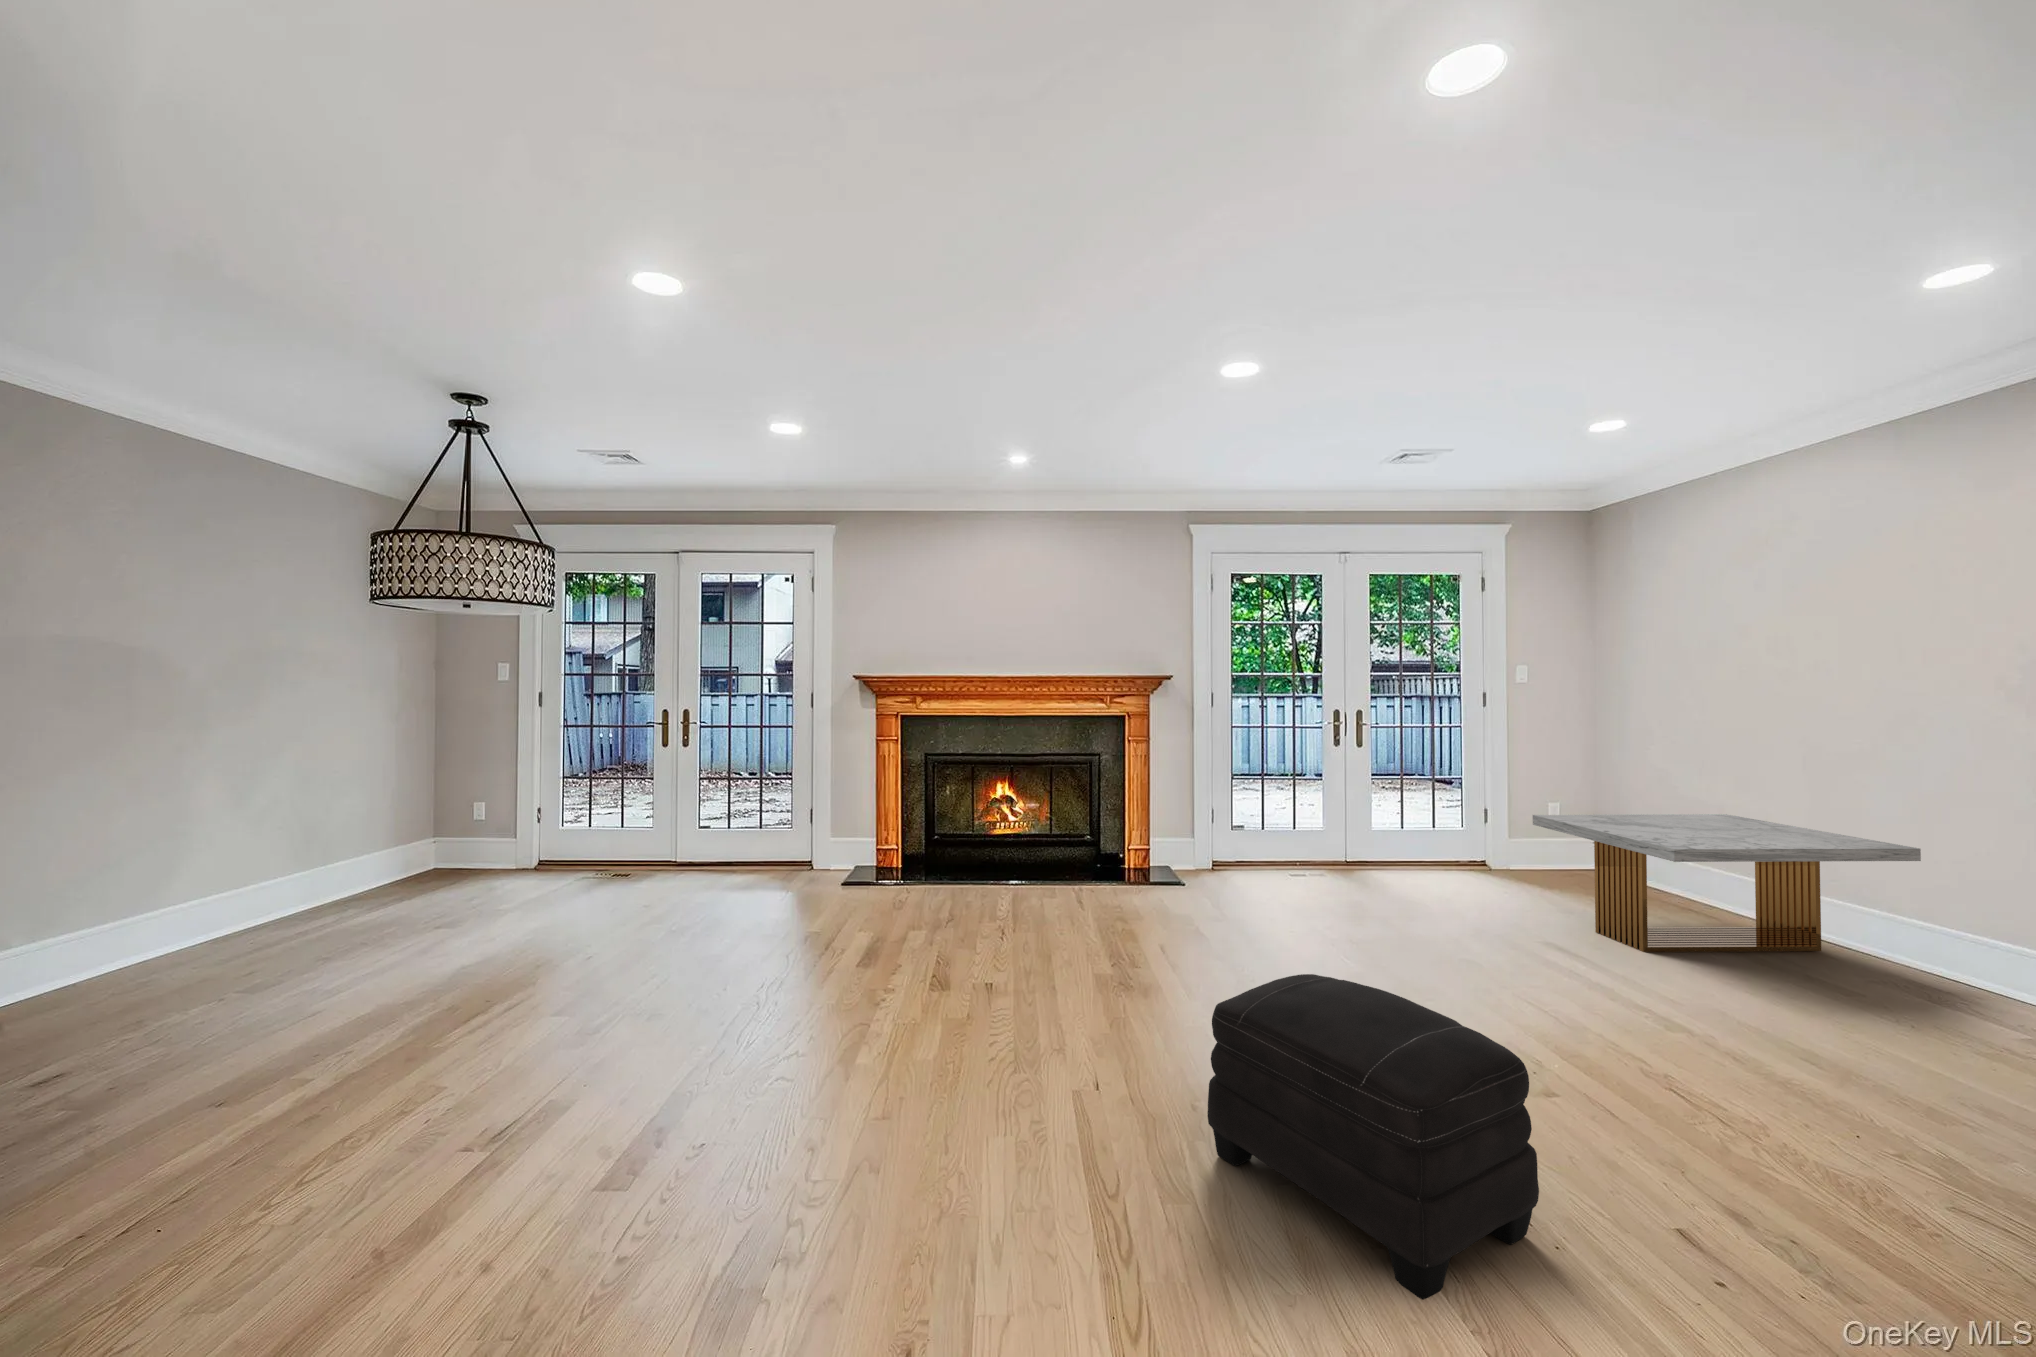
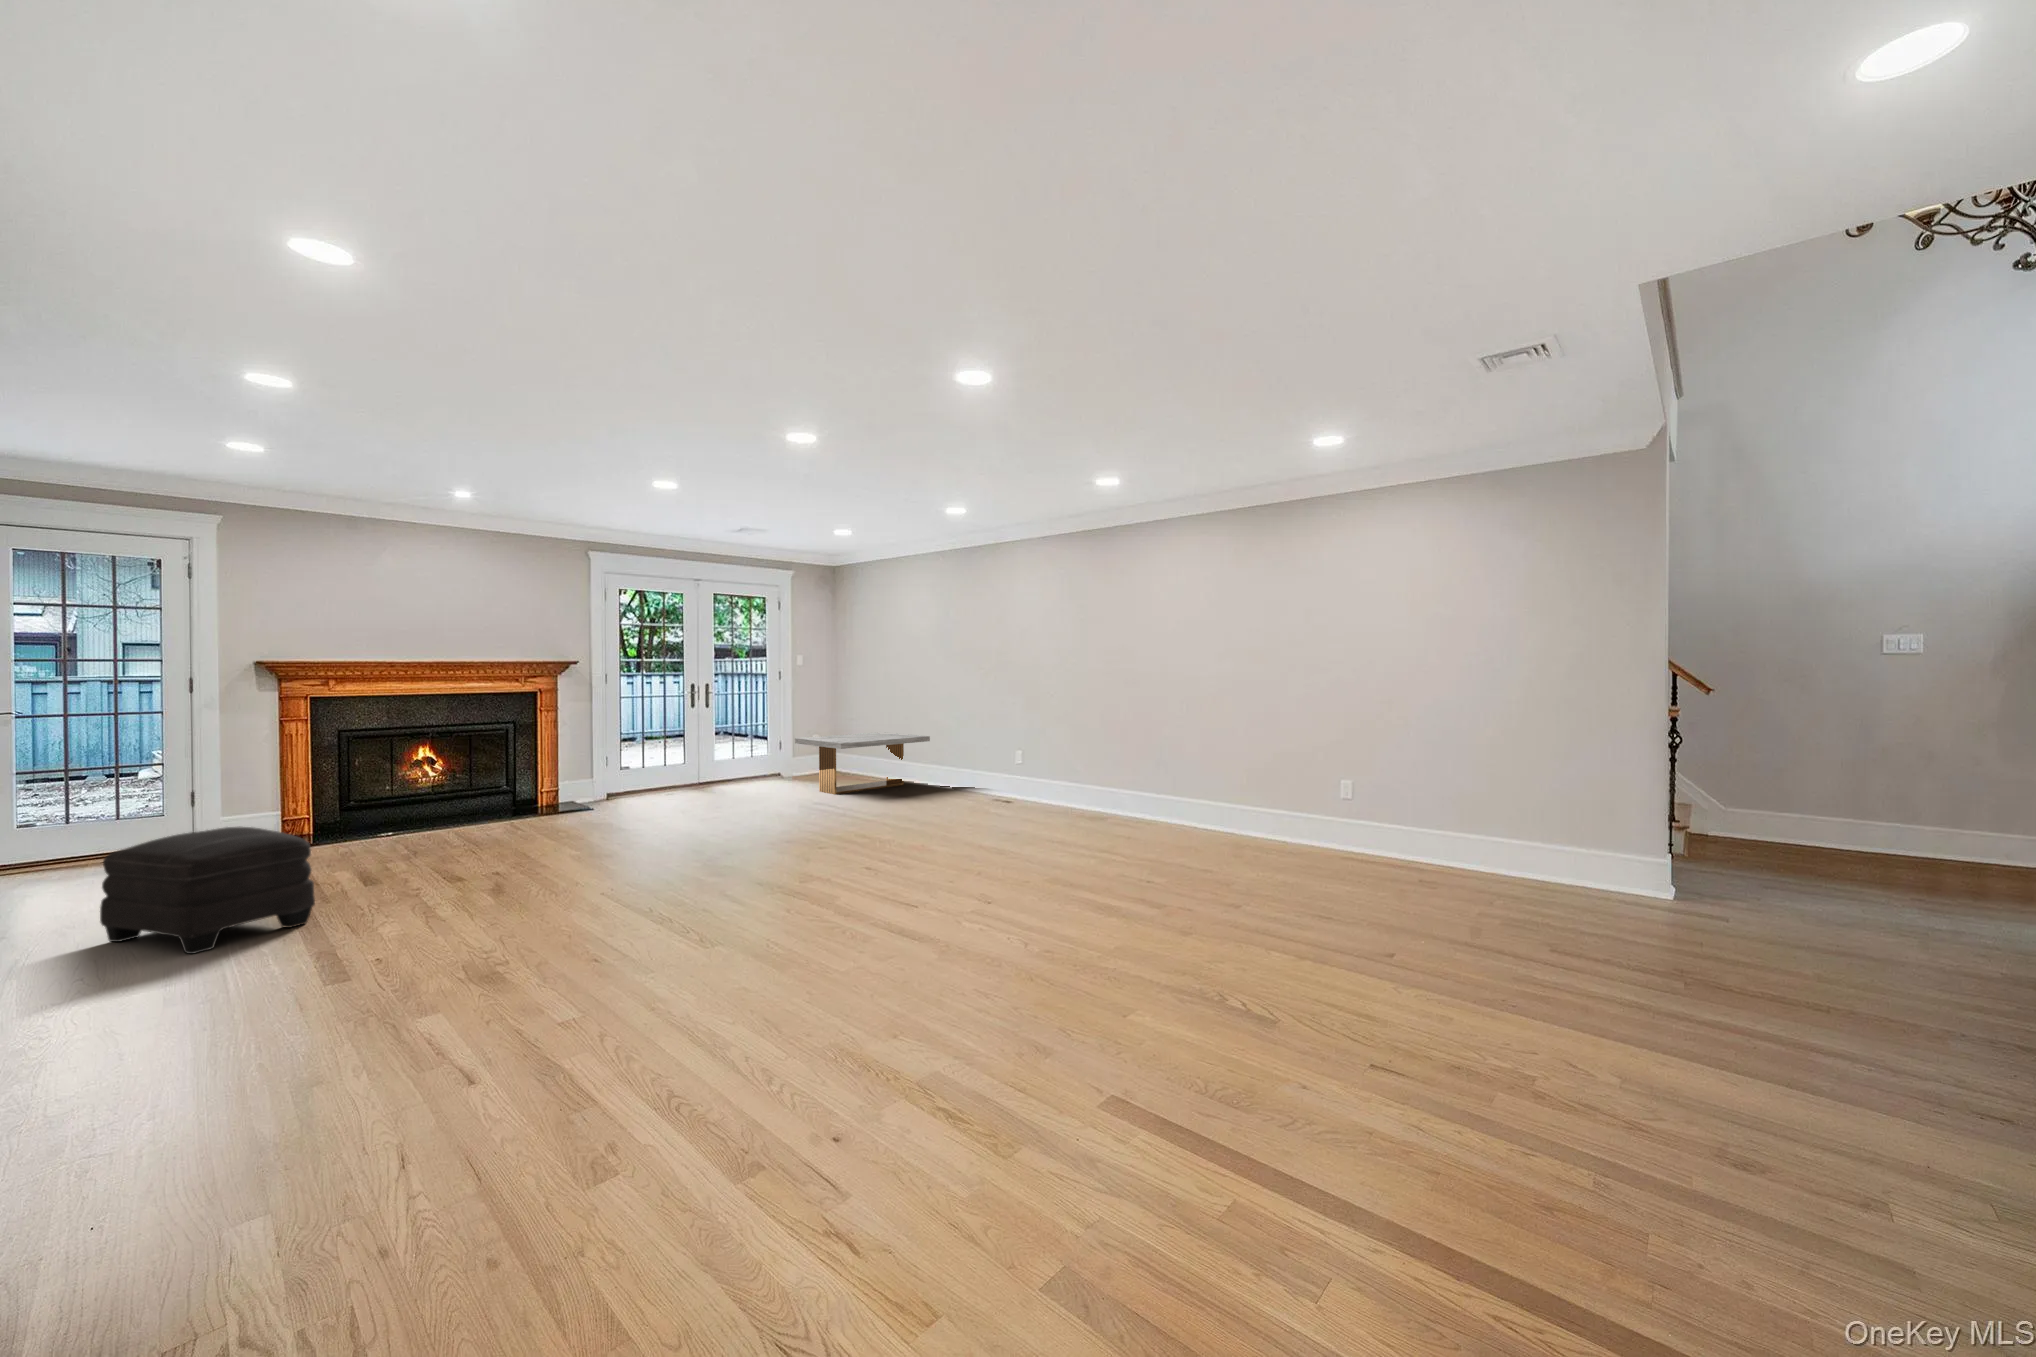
ottoman: present [1207,974,1539,1300] -> present [100,827,315,954]

